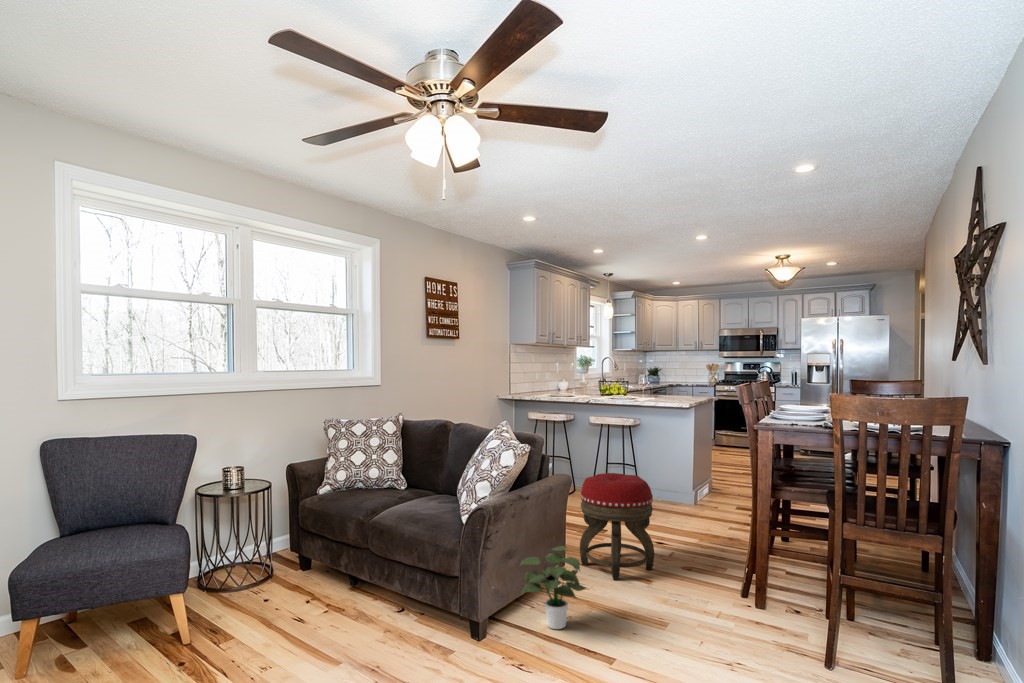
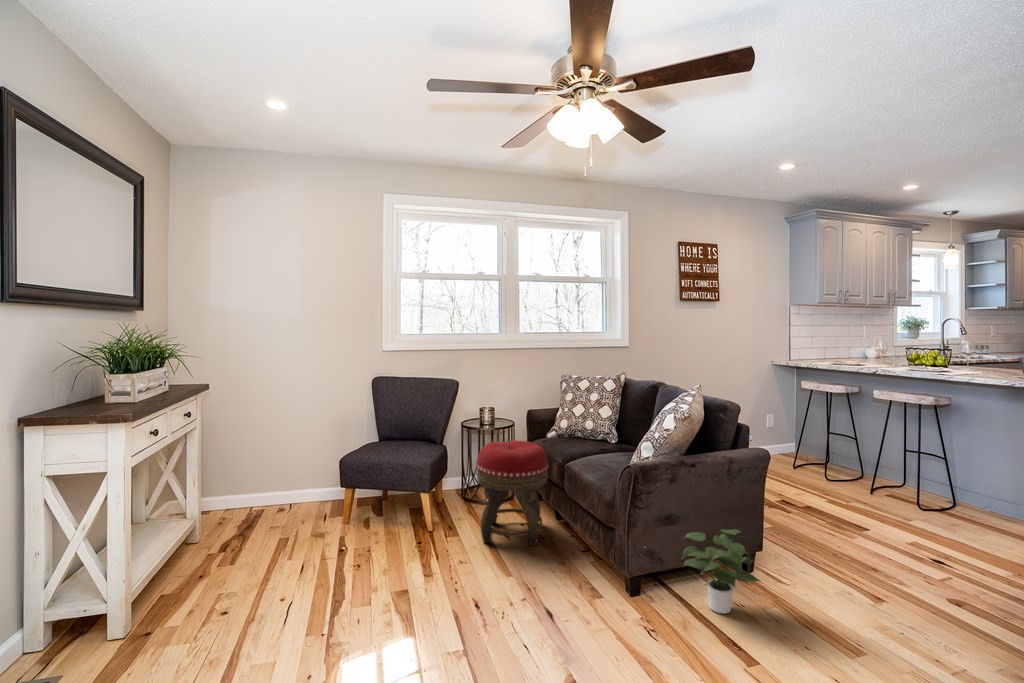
footstool: present [580,473,654,580] -> present [477,440,548,545]

